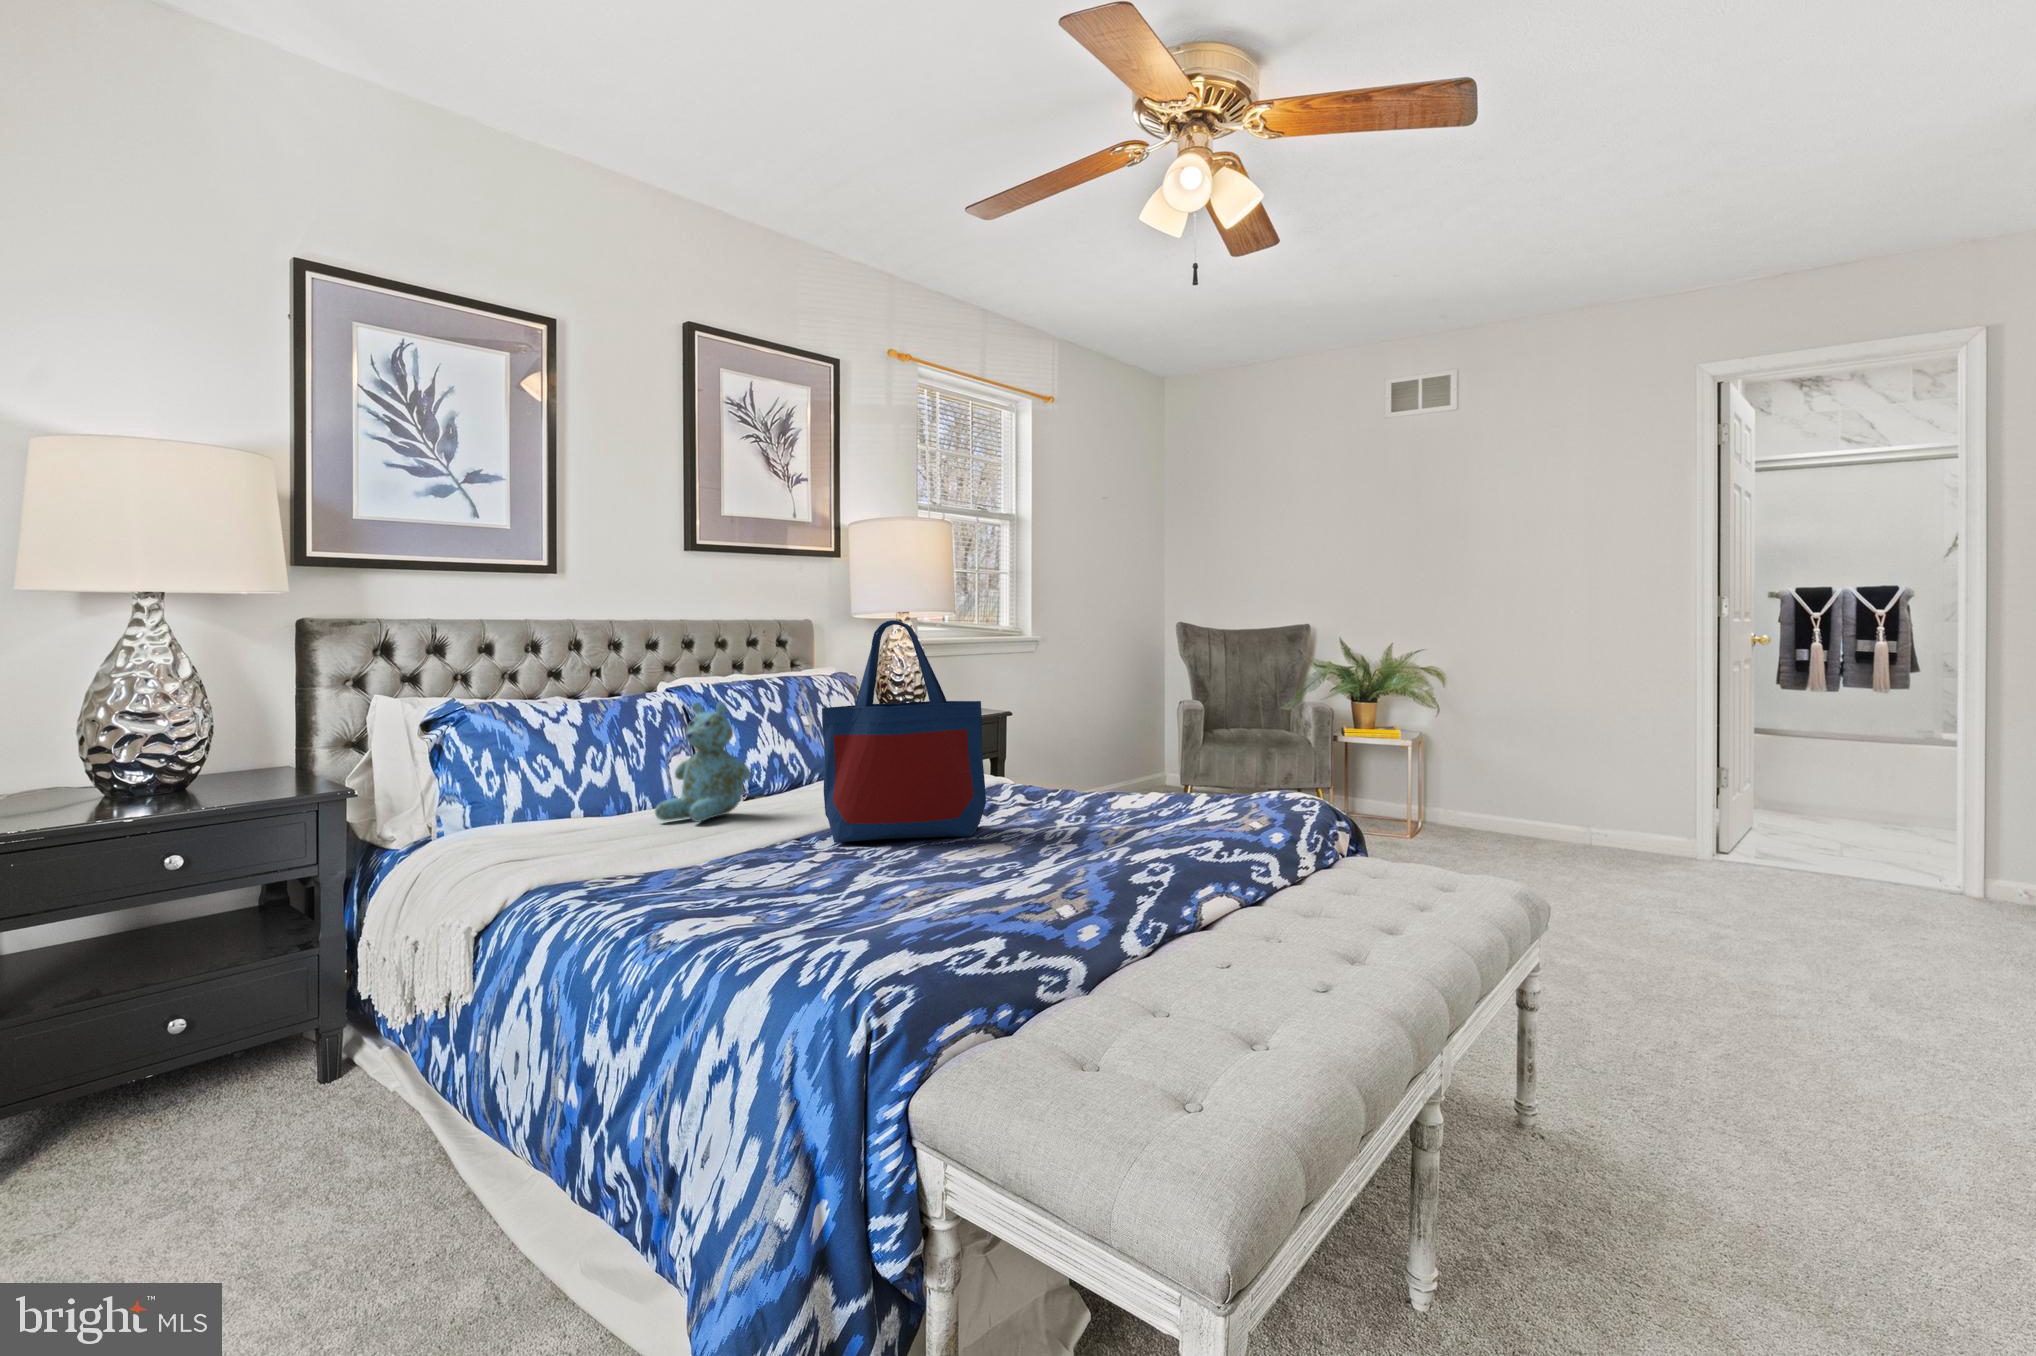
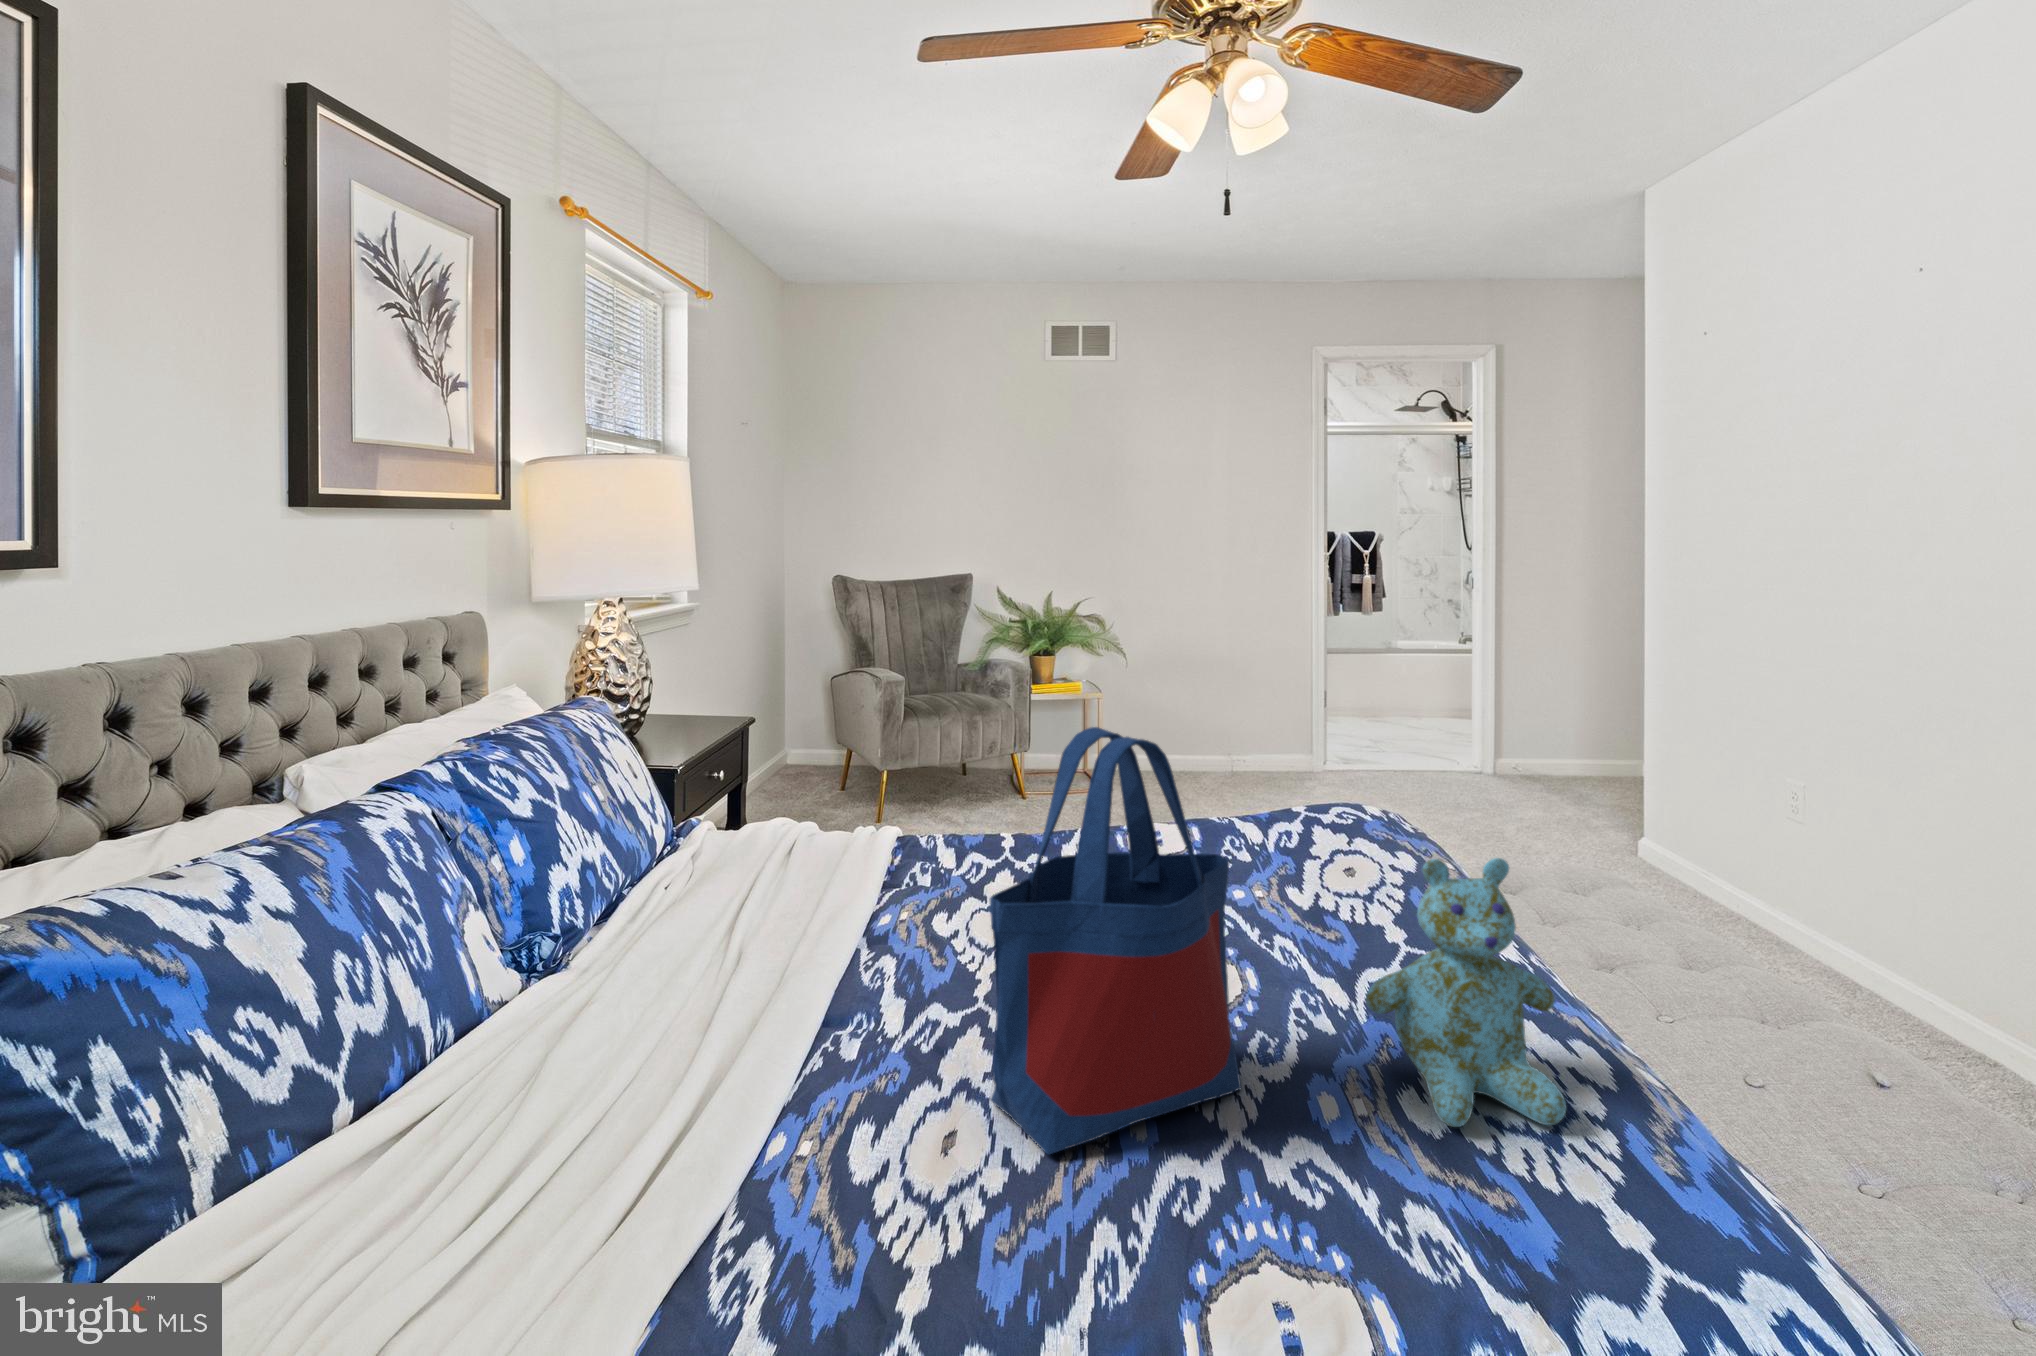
stuffed bear: present [655,702,751,822] -> present [1366,858,1566,1127]

